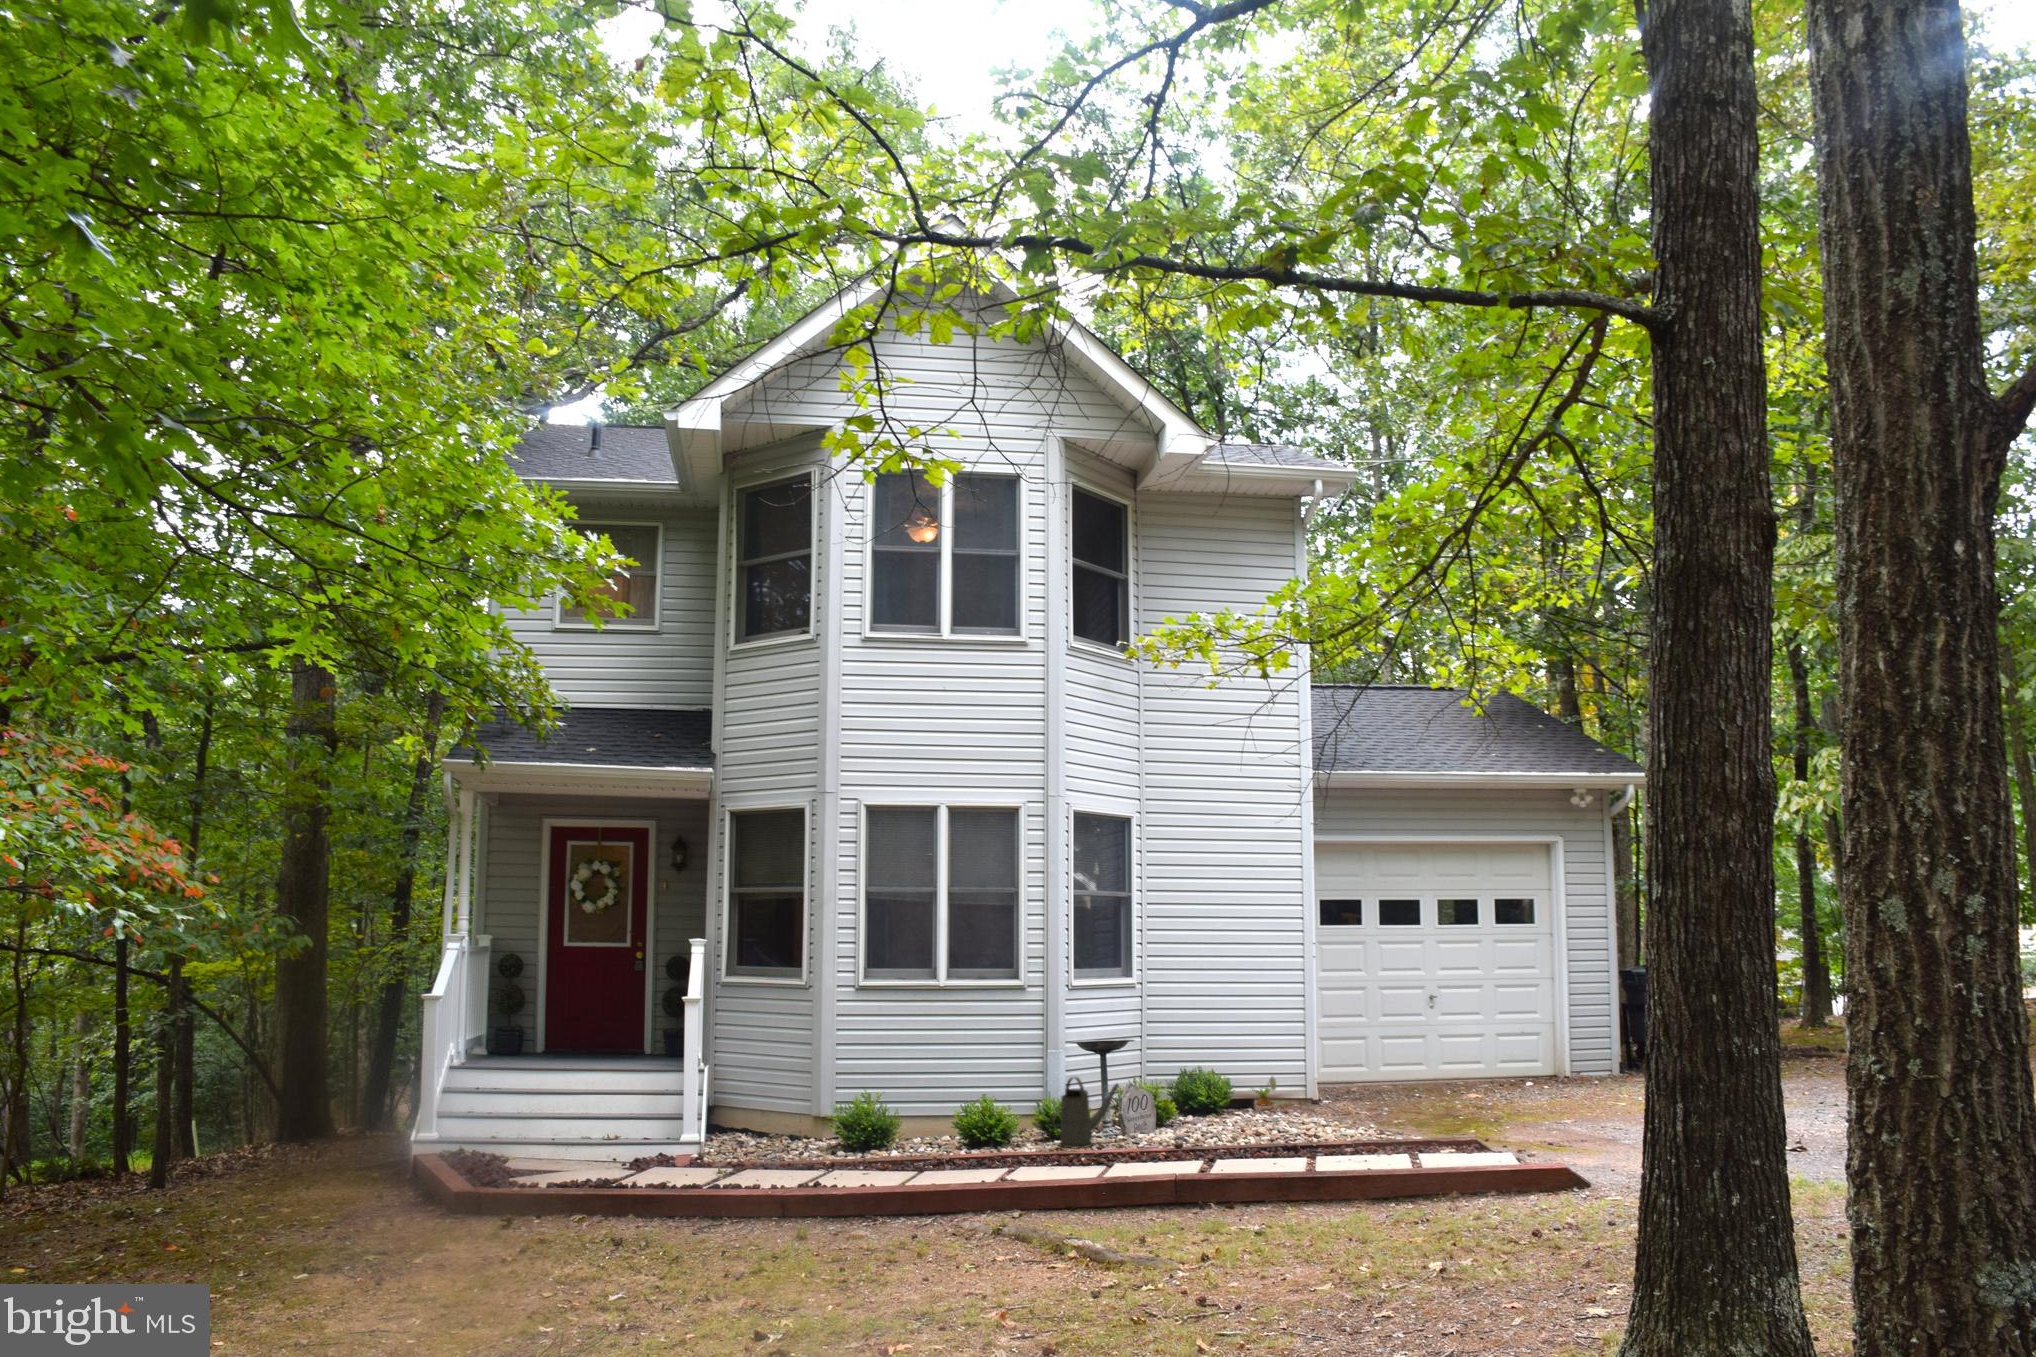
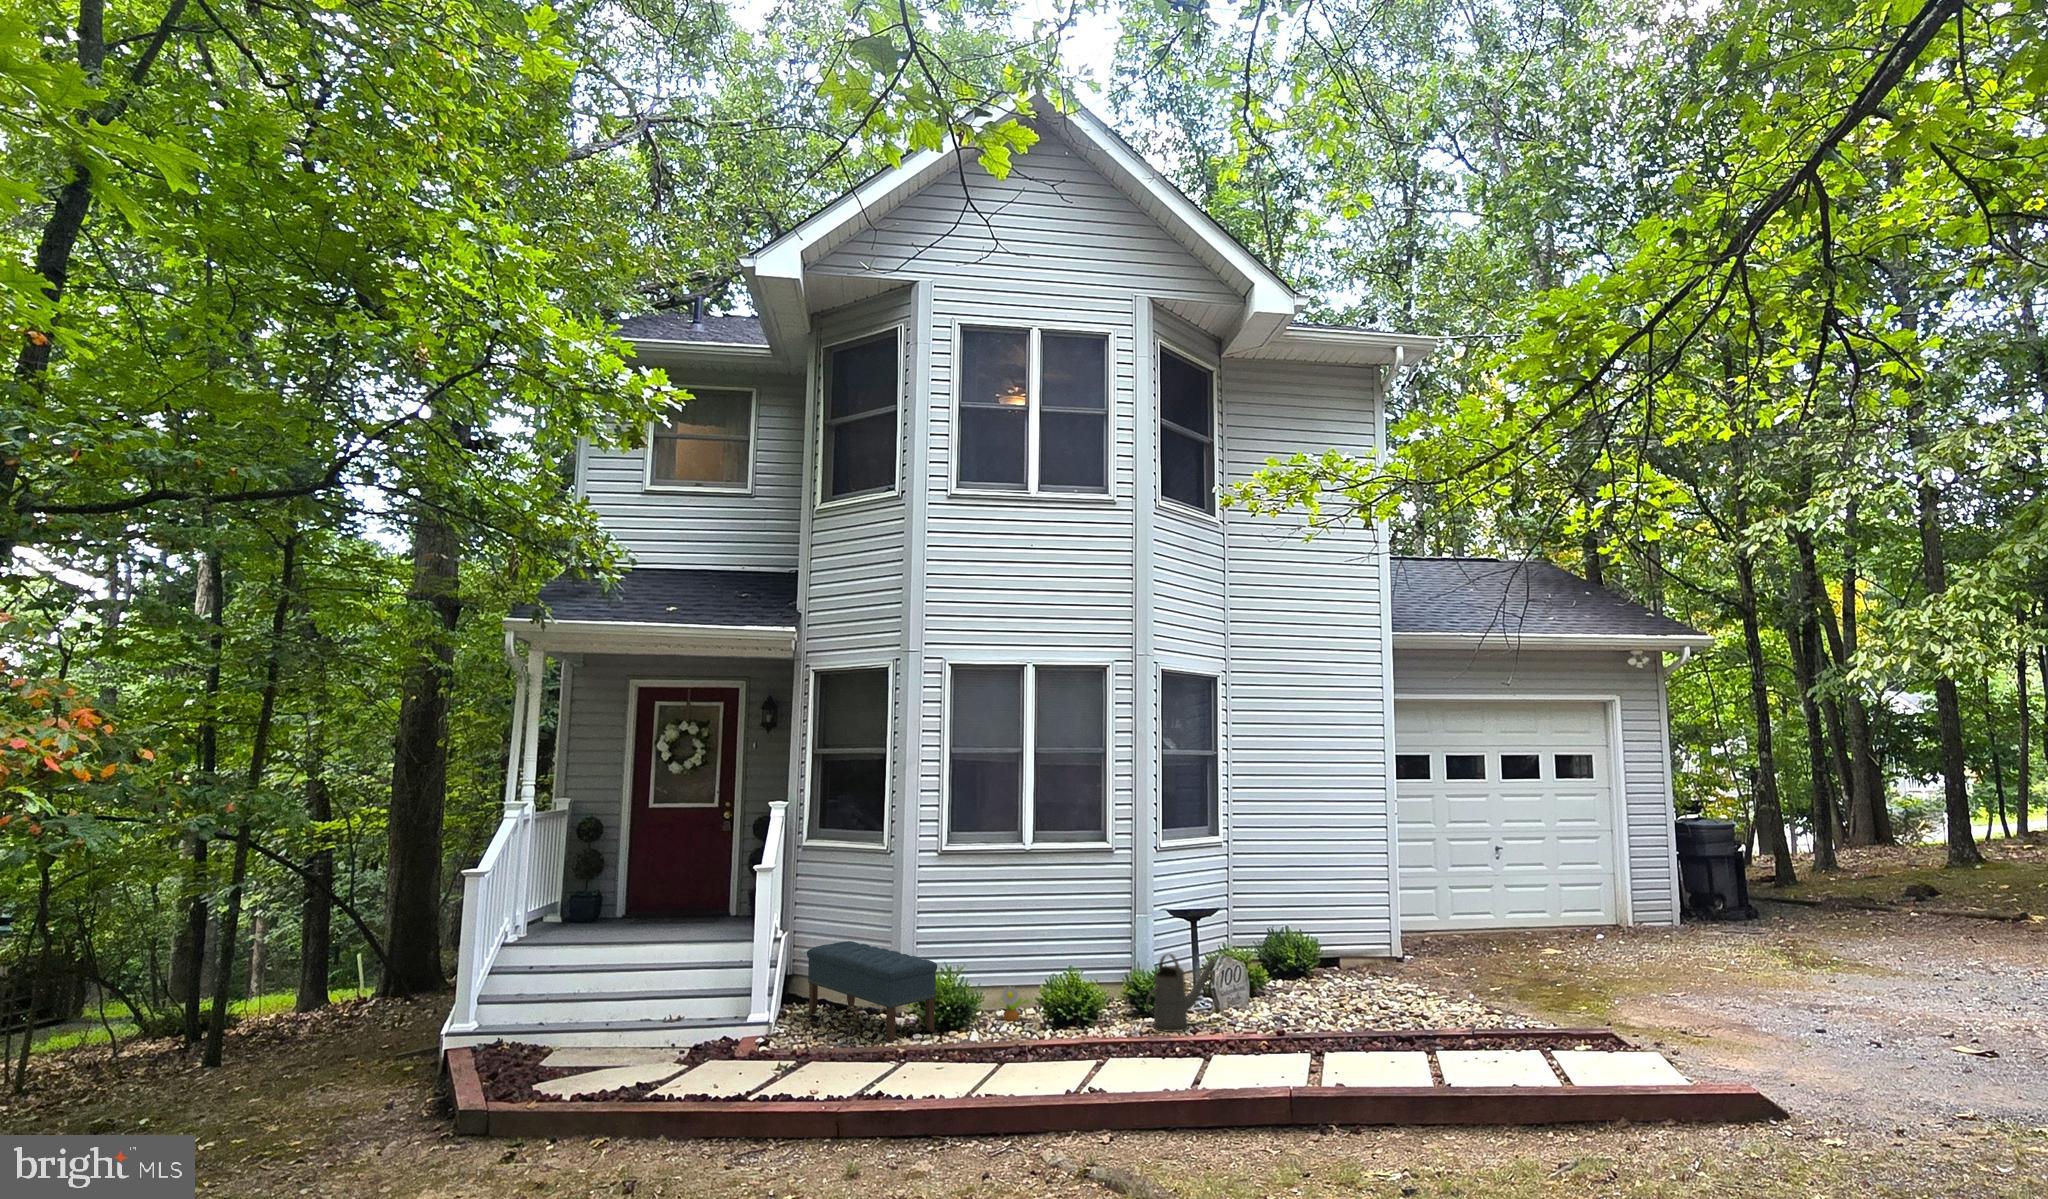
bench: none [729,1075,857,1160] -> present [807,941,937,1042]
decorative plant: present [1252,1077,1276,1105] -> present [1000,986,1029,1021]

